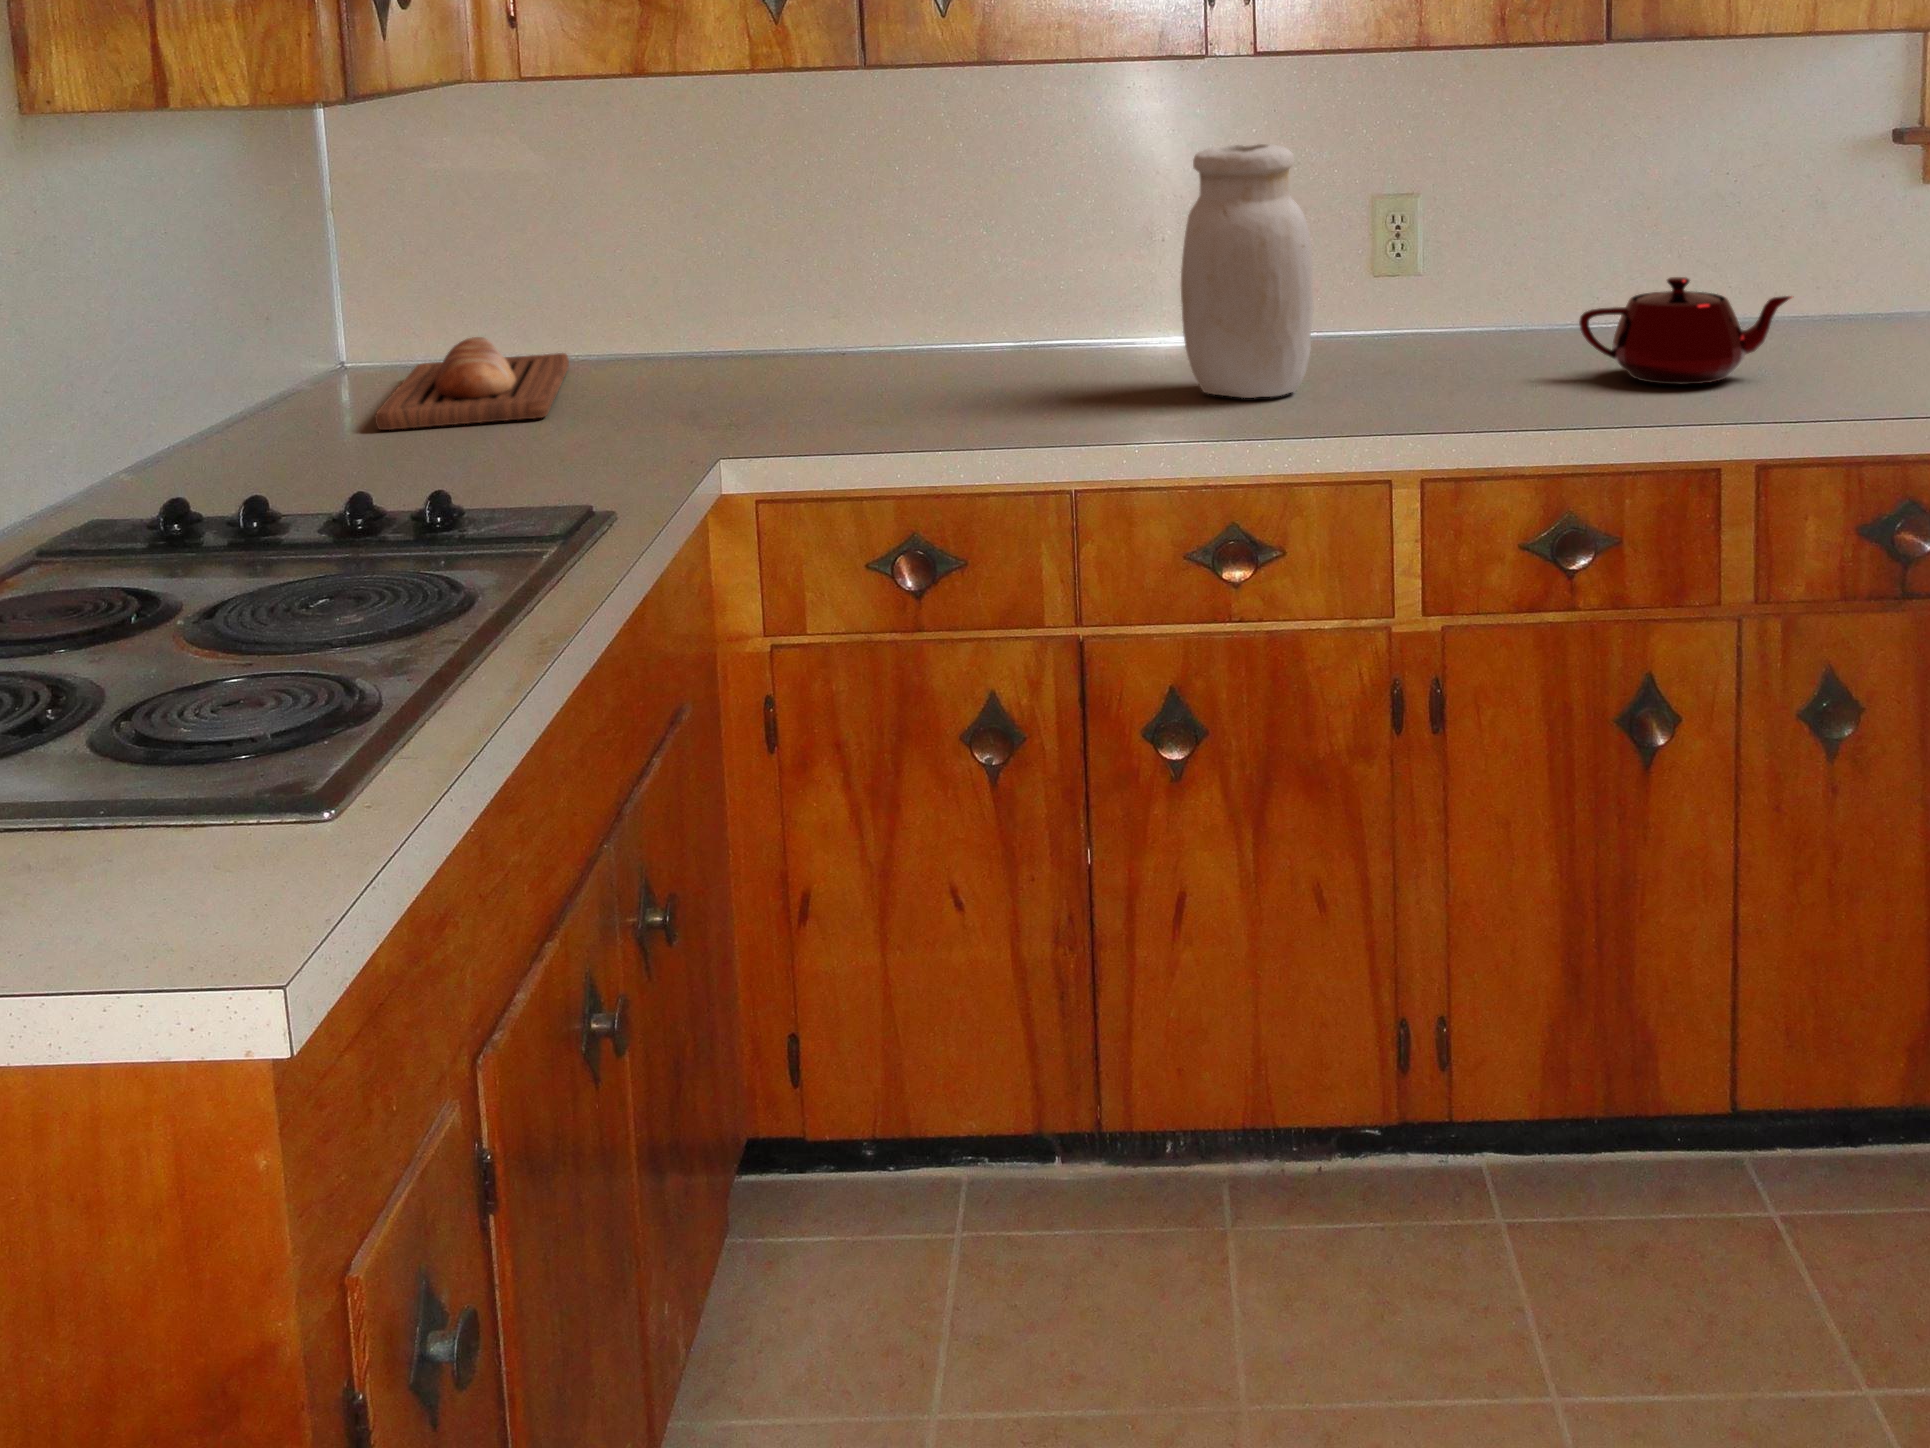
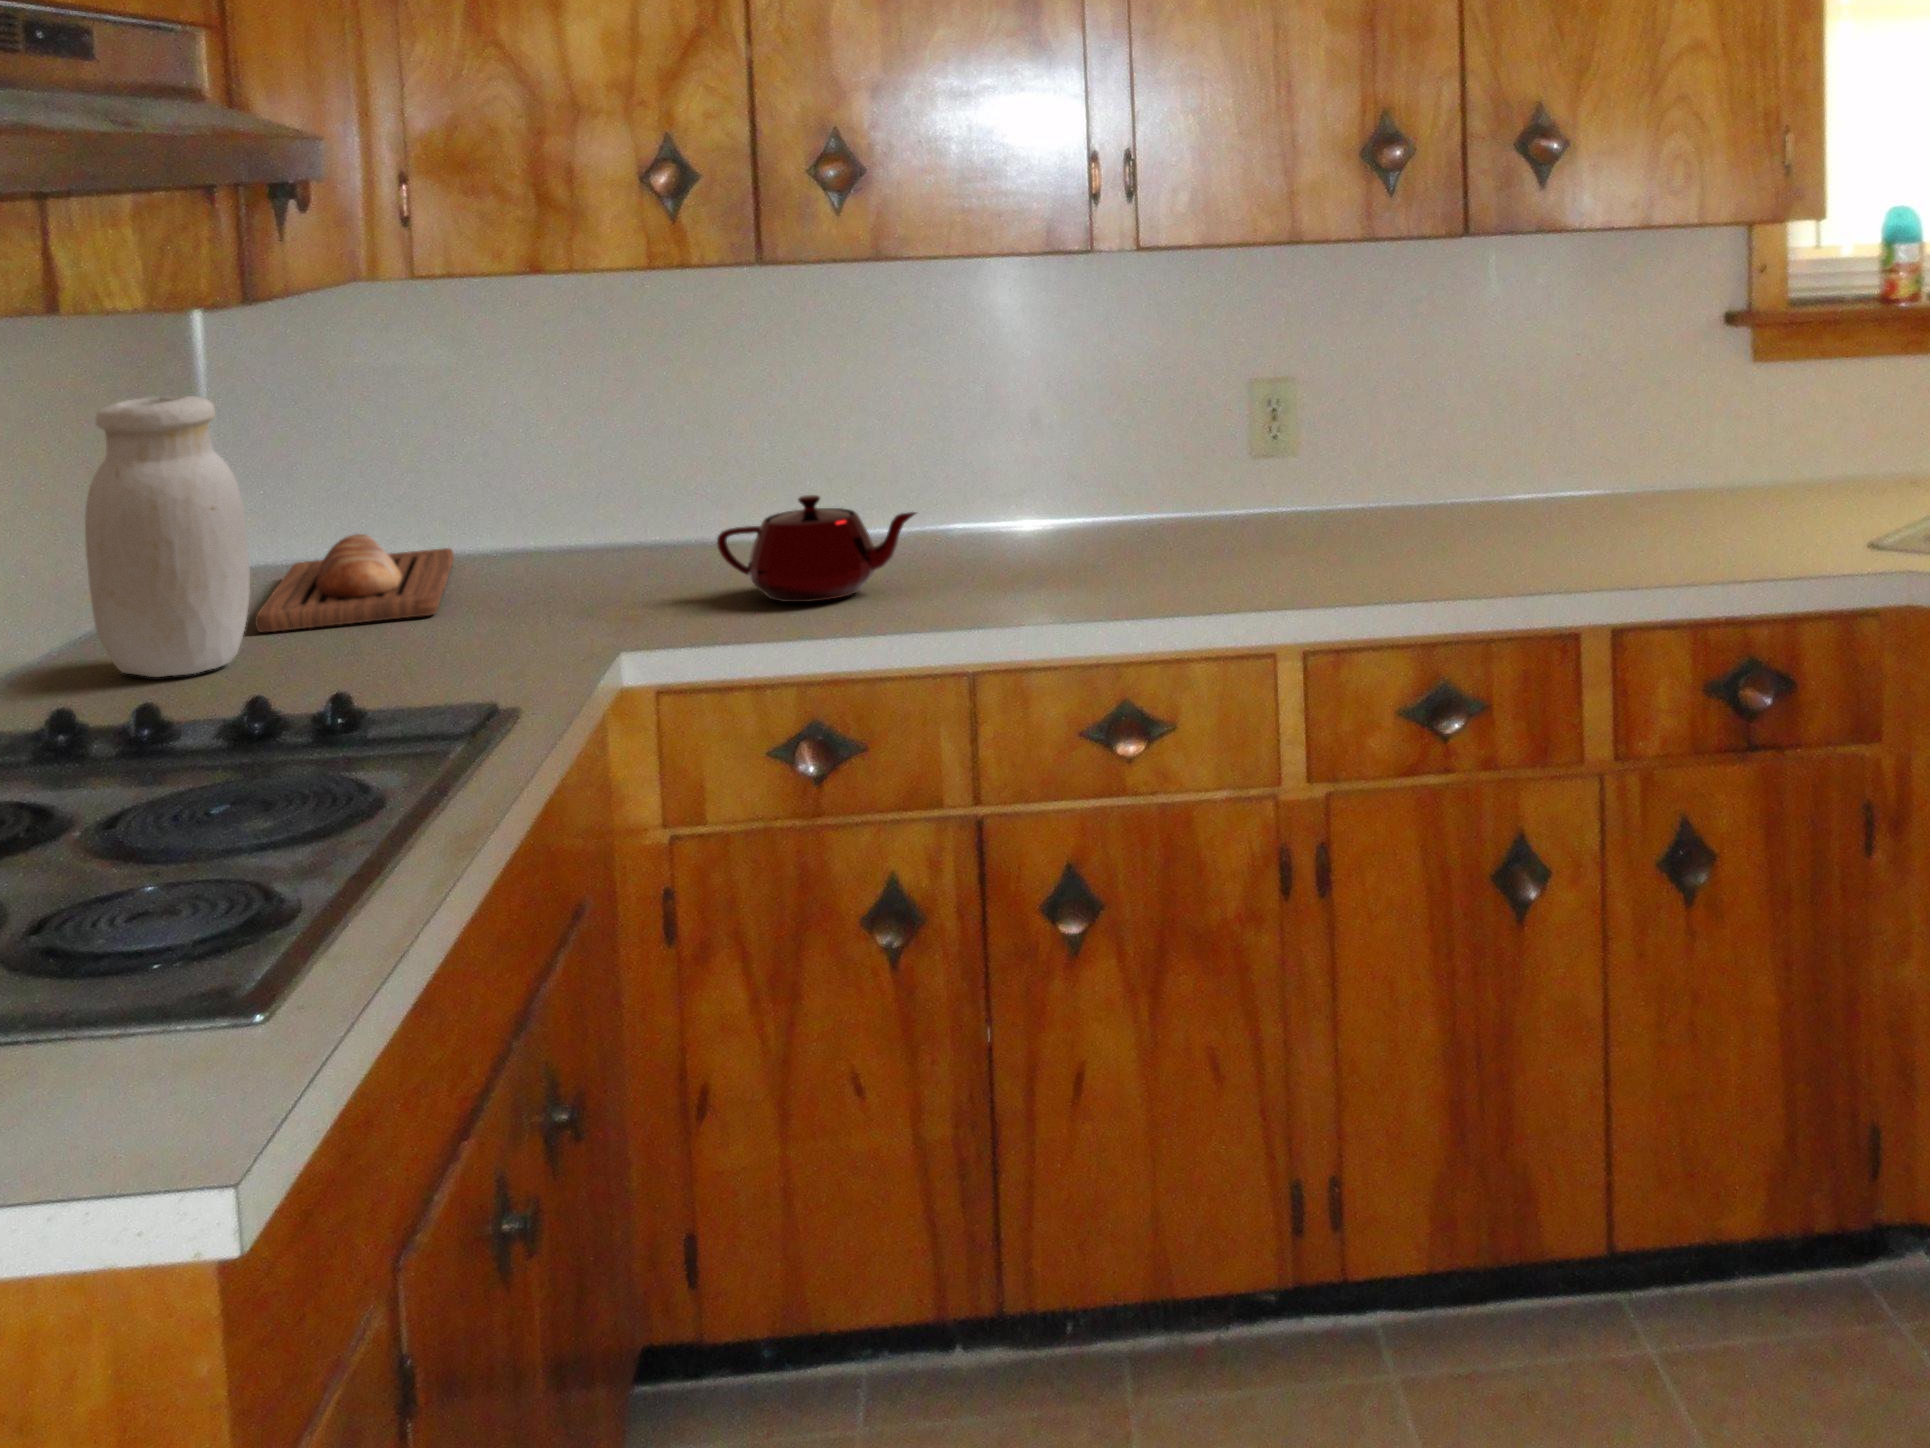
jar: present [1181,144,1313,398] -> present [85,396,250,677]
teapot: present [1579,277,1792,385] -> present [717,495,916,602]

